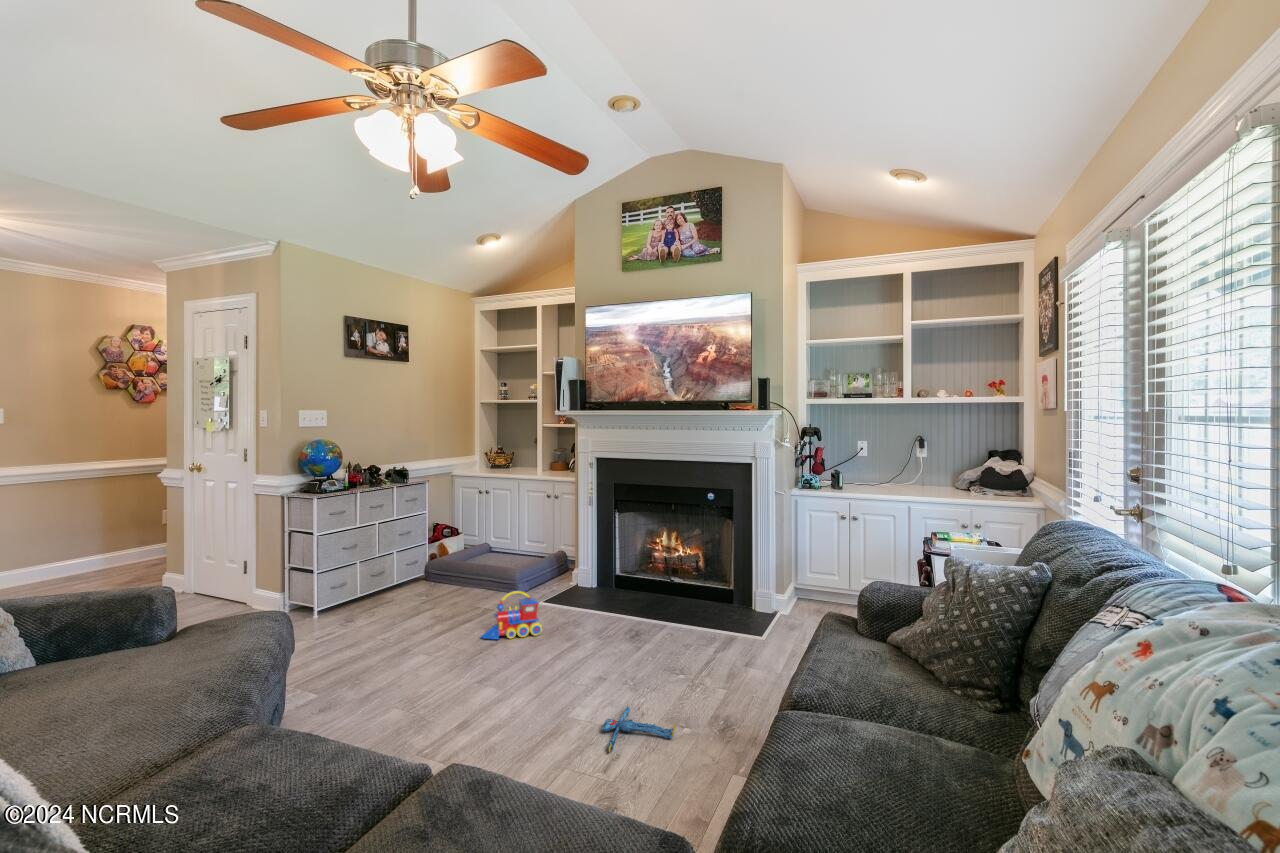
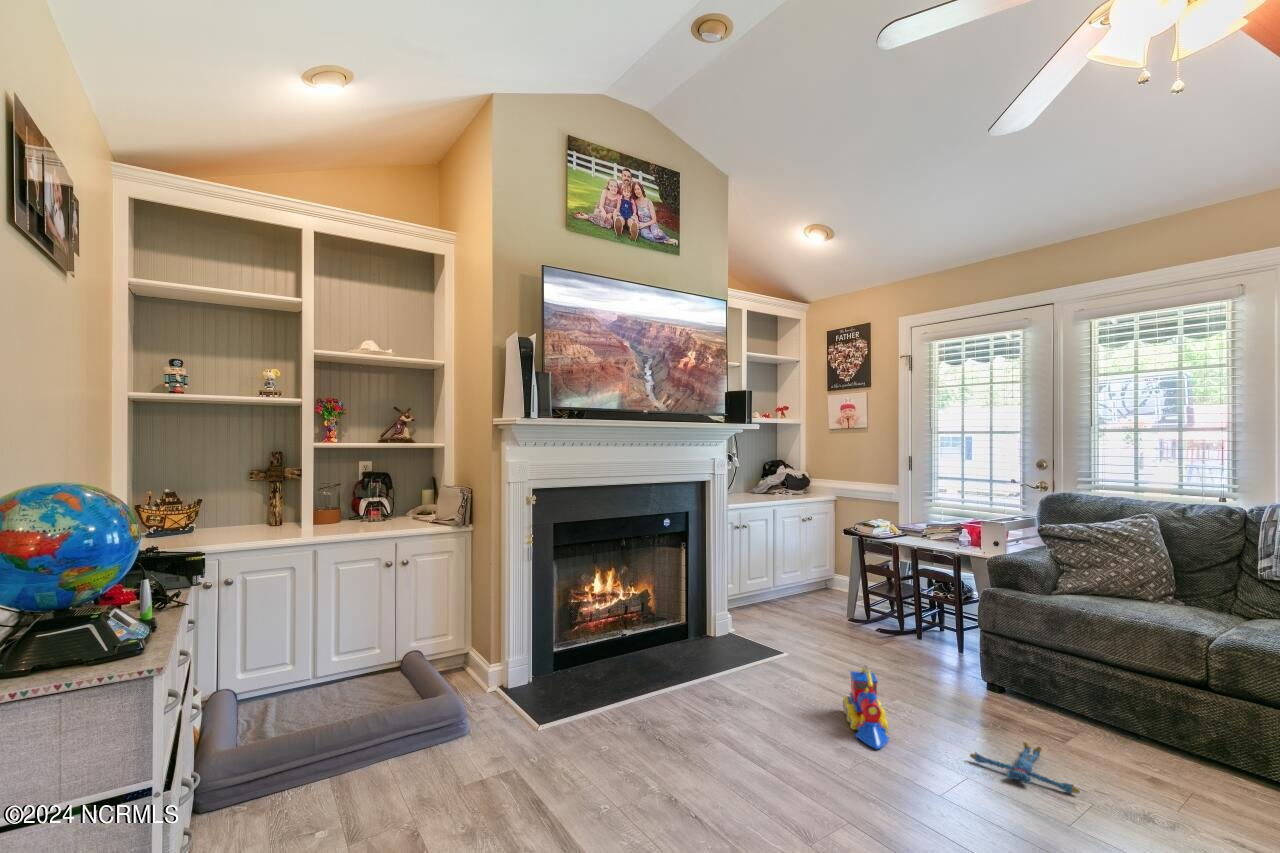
toy train: present [481,591,542,639] -> present [843,666,889,749]

